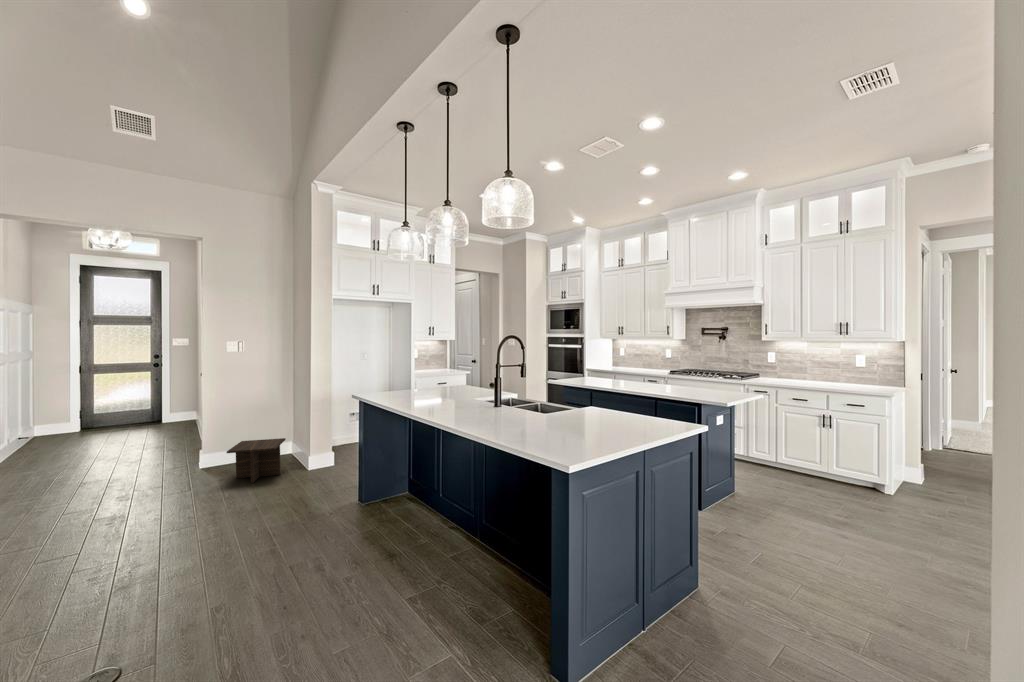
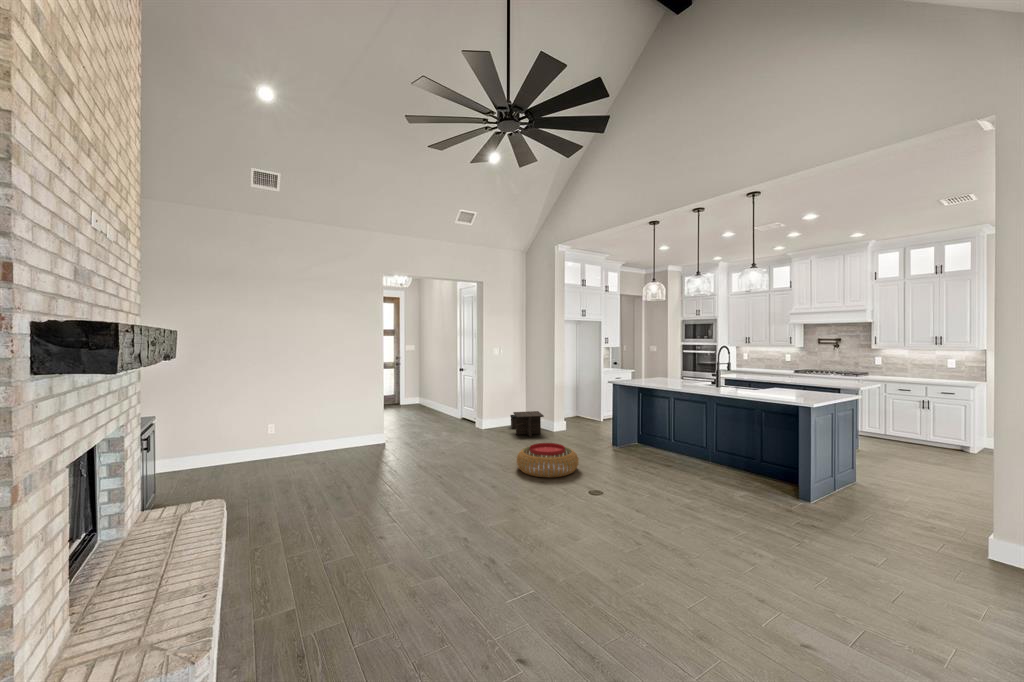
pouf: none [59,517,217,604] -> present [517,443,579,478]

